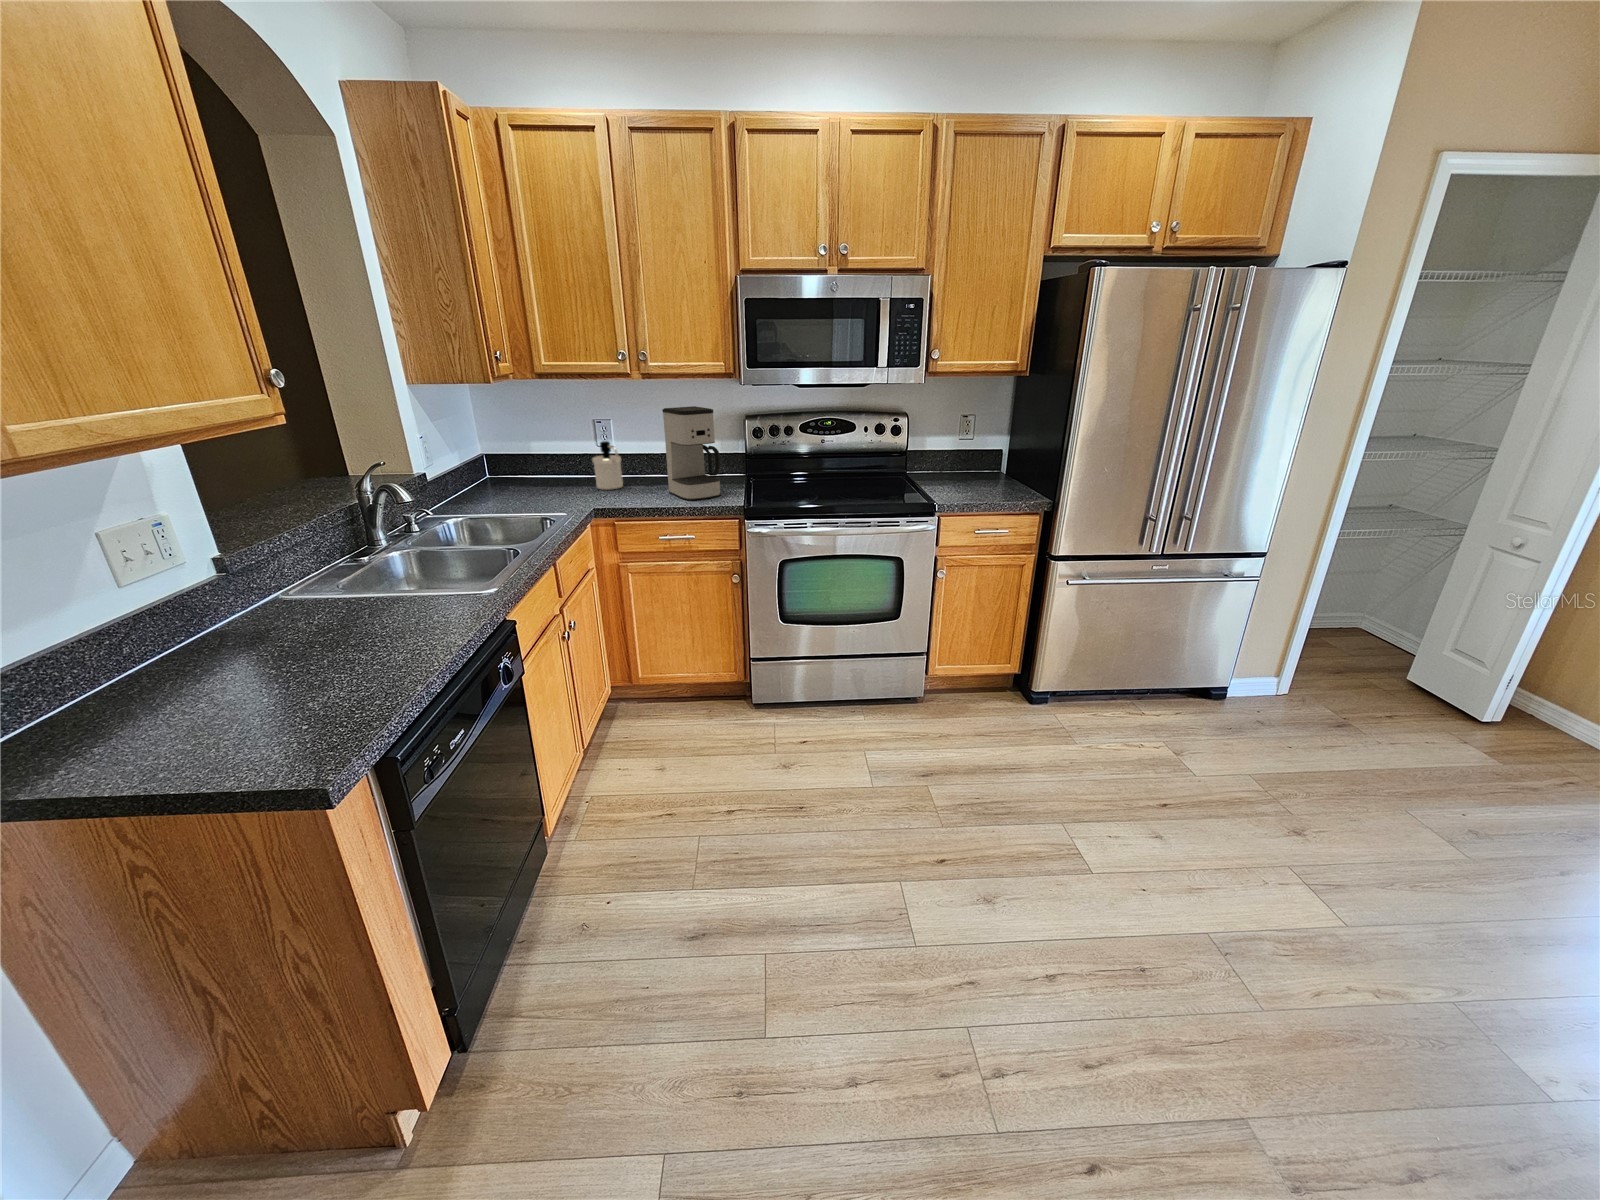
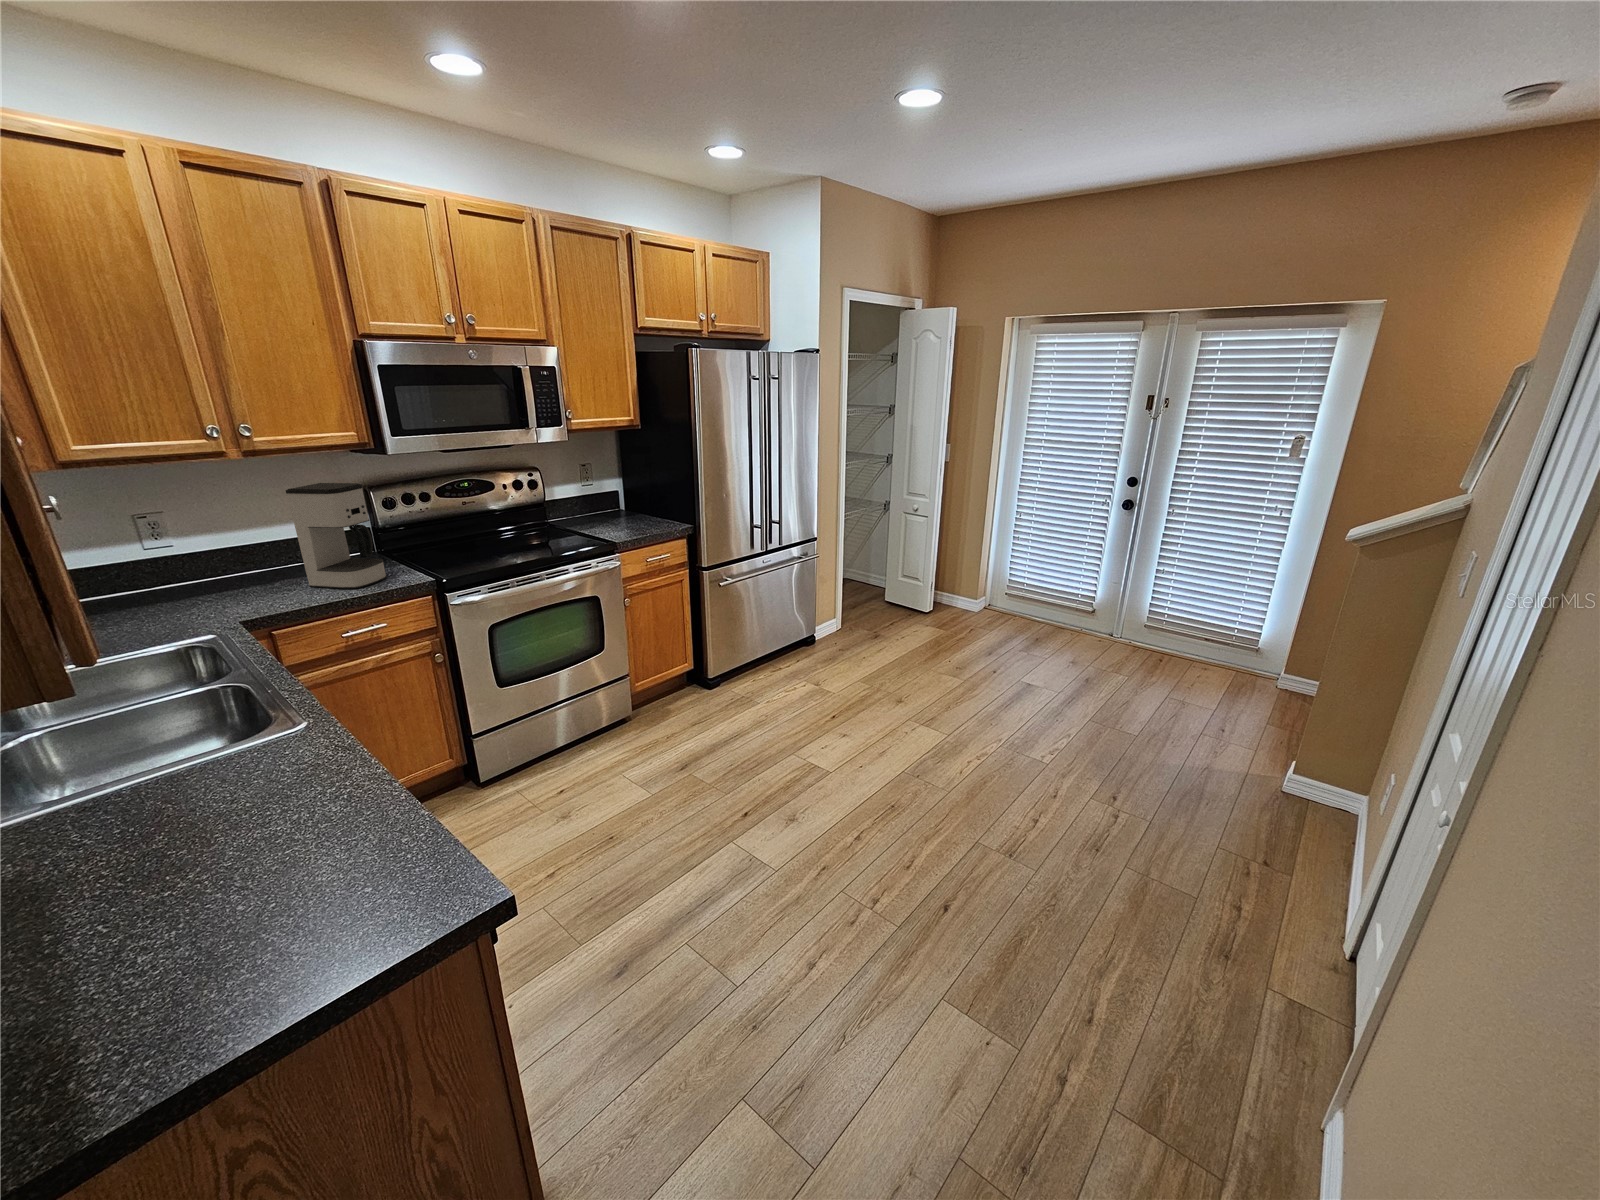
soap dispenser: present [592,441,623,490] -> none [165,540,223,603]

